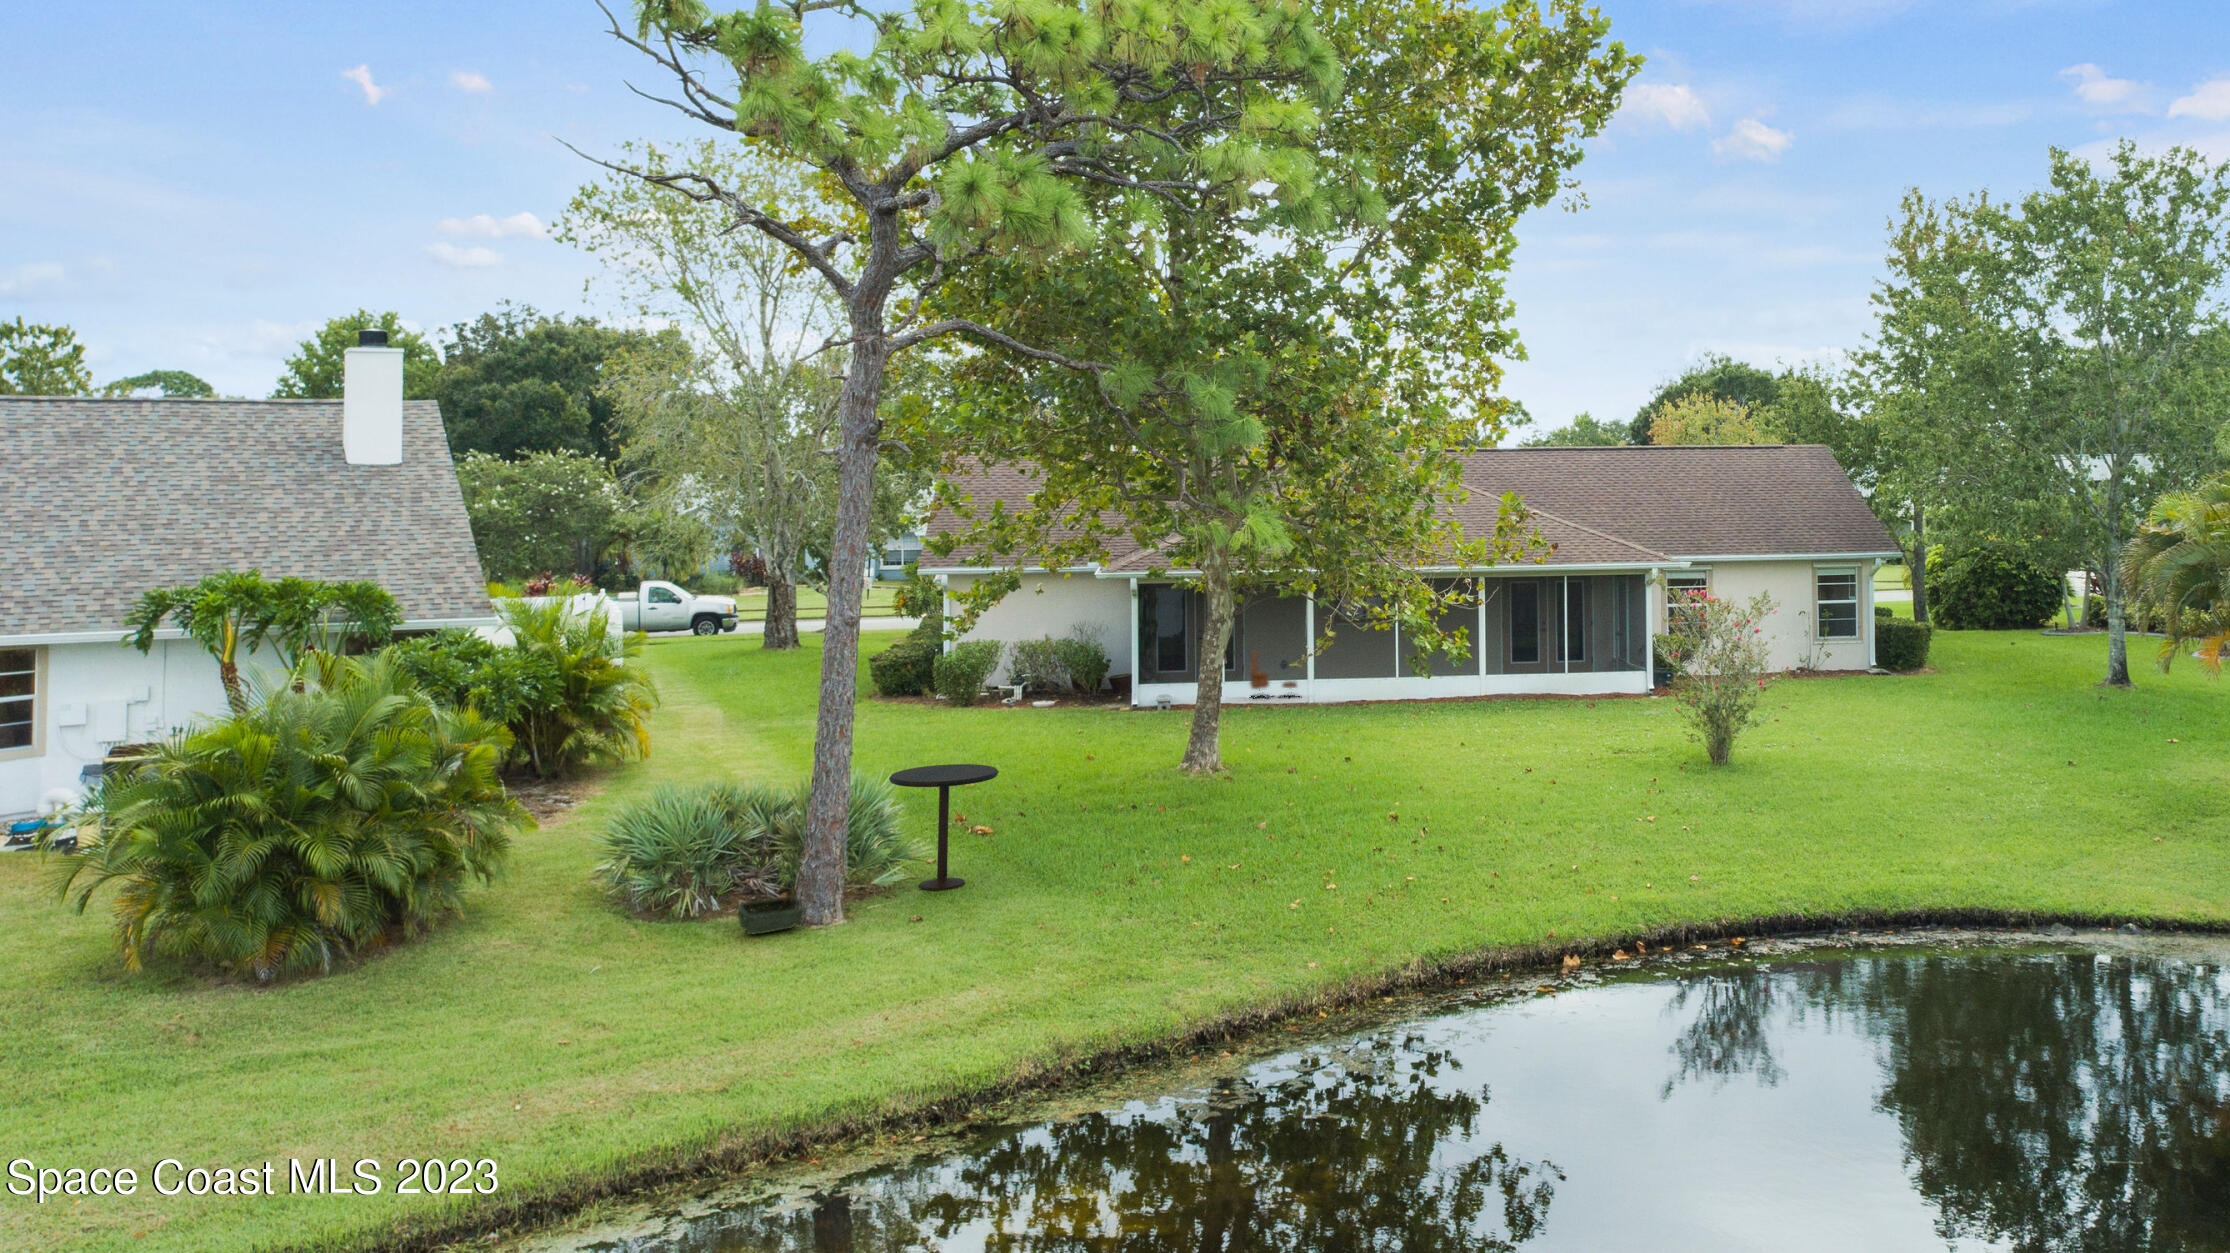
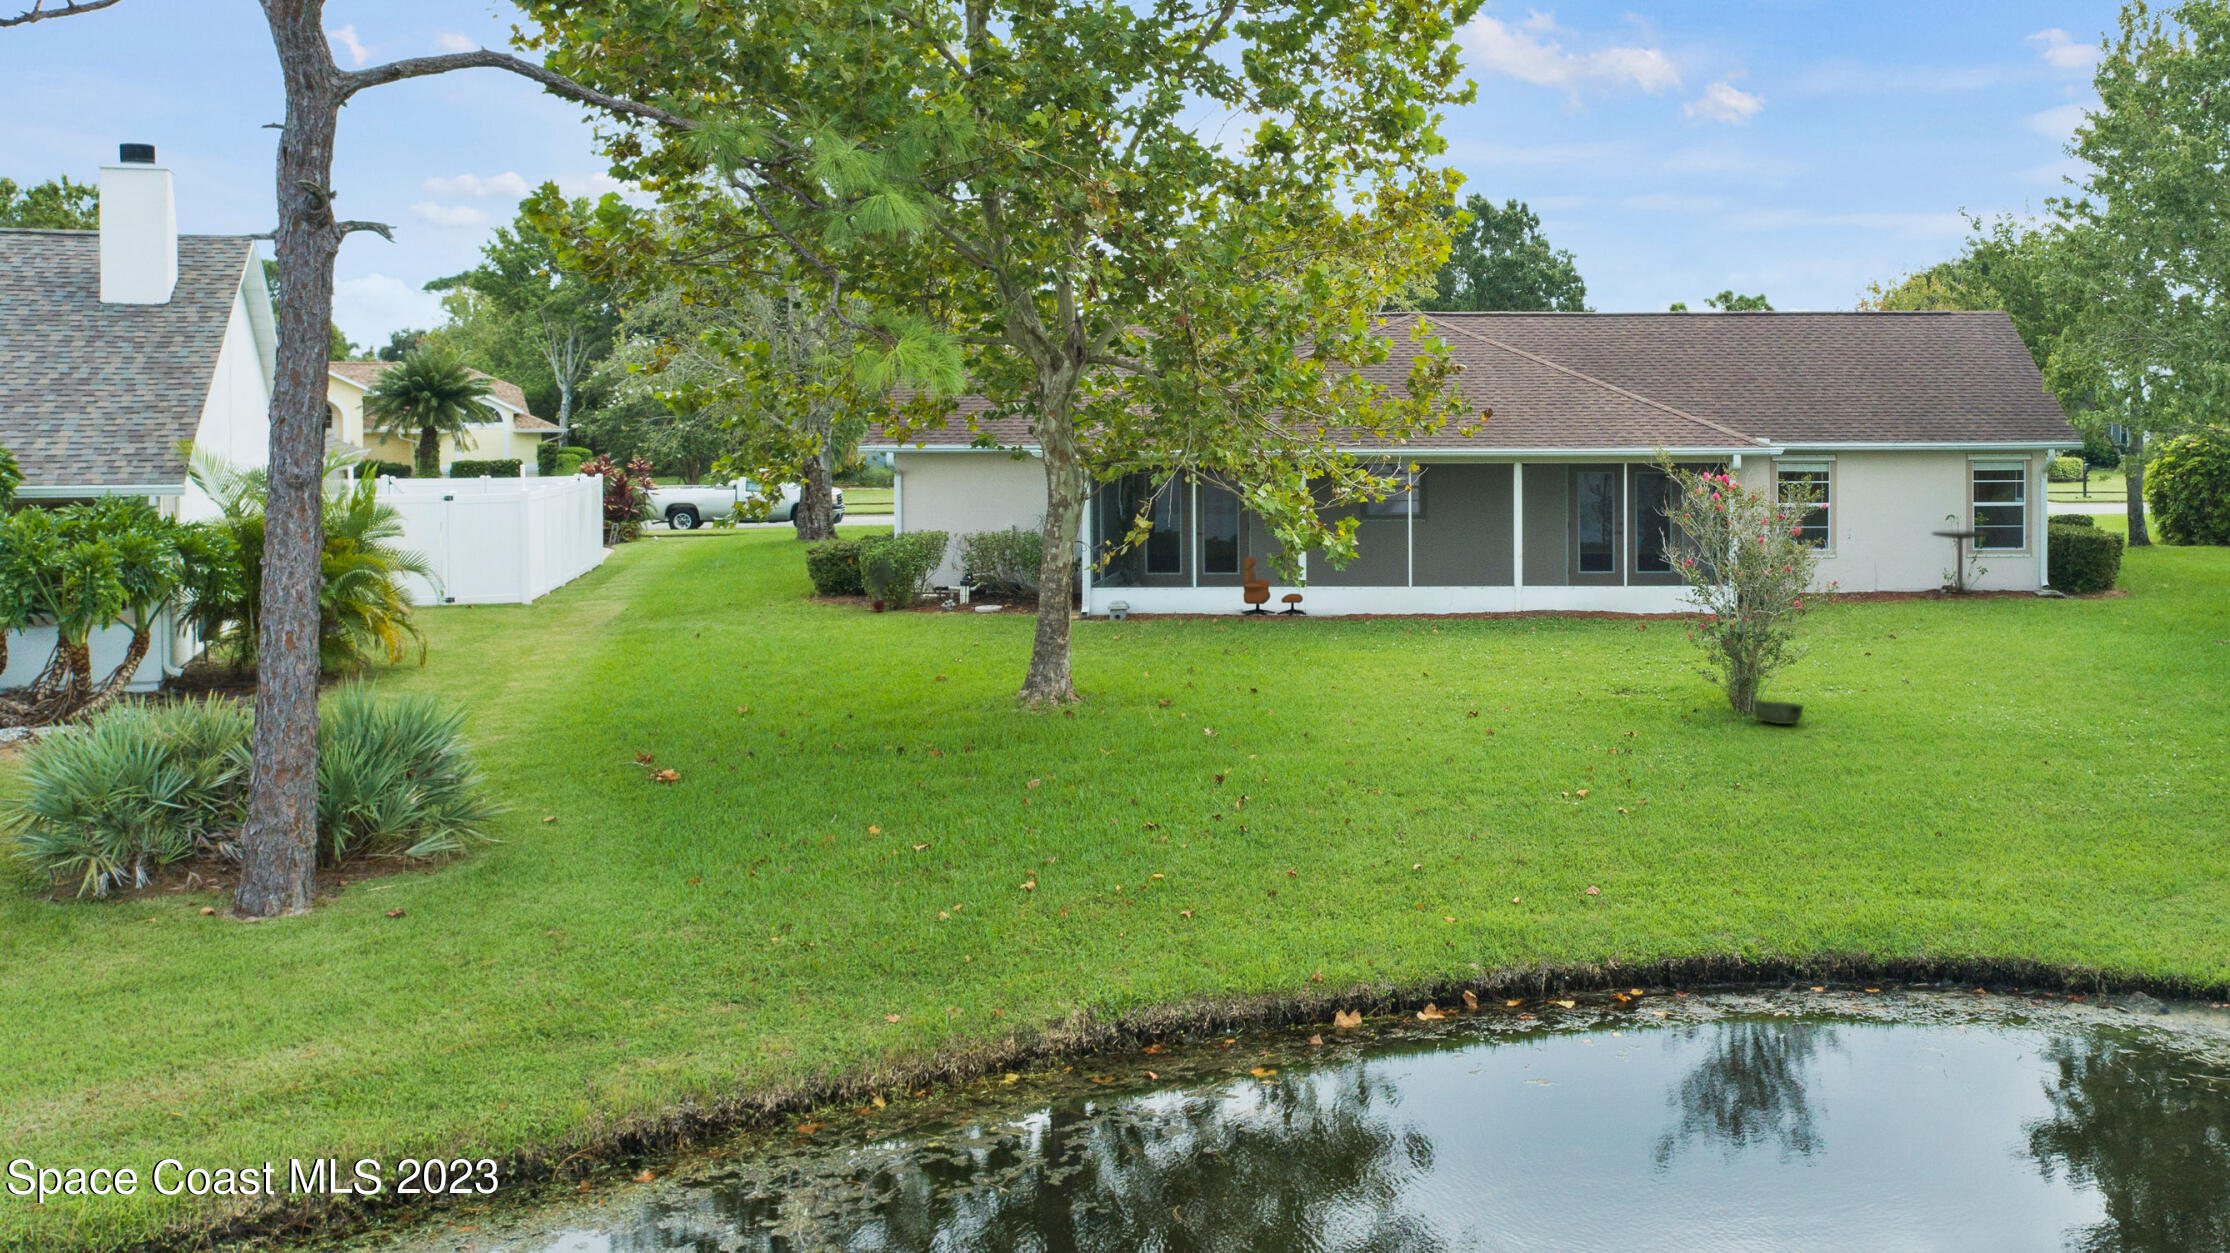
potted tree: none [920,651,950,702] -> present [870,556,901,612]
pedestal table: present [889,764,999,890] -> present [1933,531,1988,594]
woven basket: present [737,896,806,935] -> present [1754,700,1804,724]

